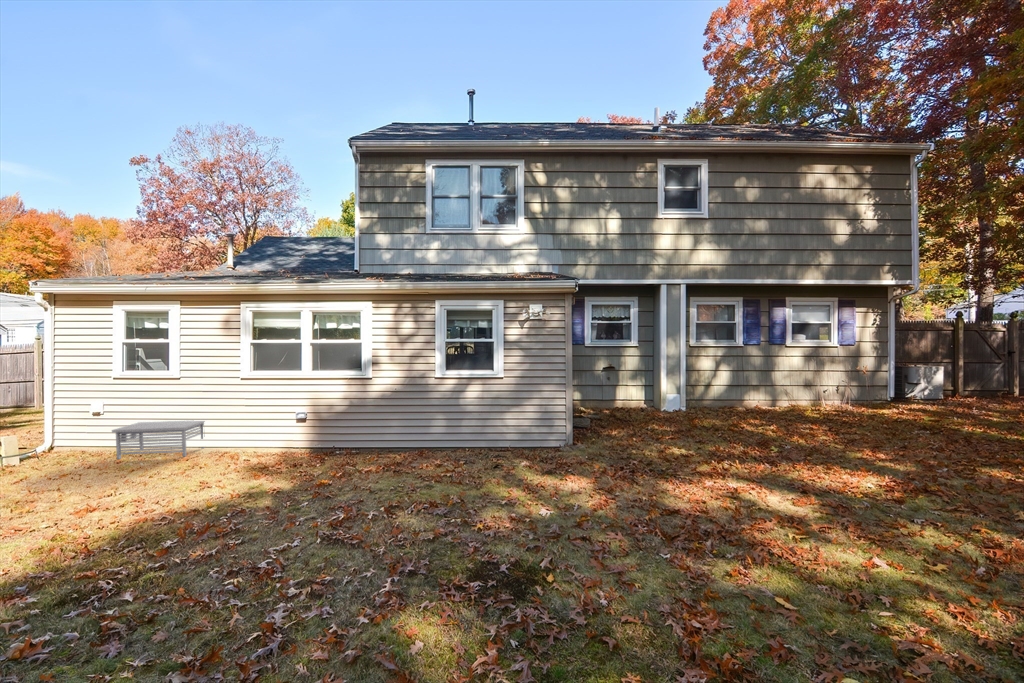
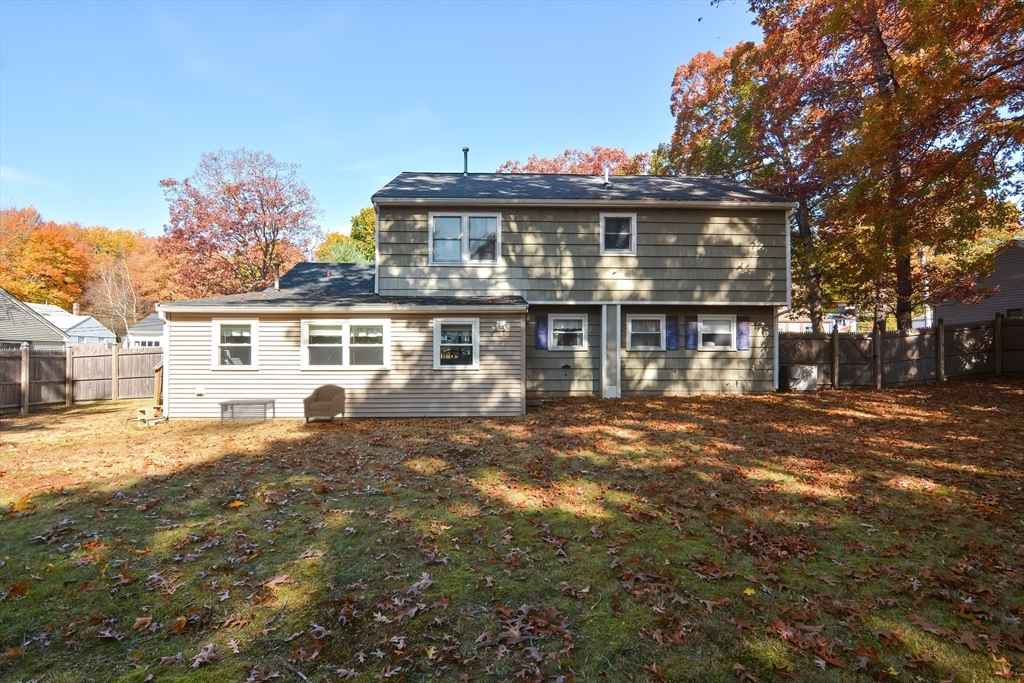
chair: none [238,399,307,458] -> present [303,384,345,422]

